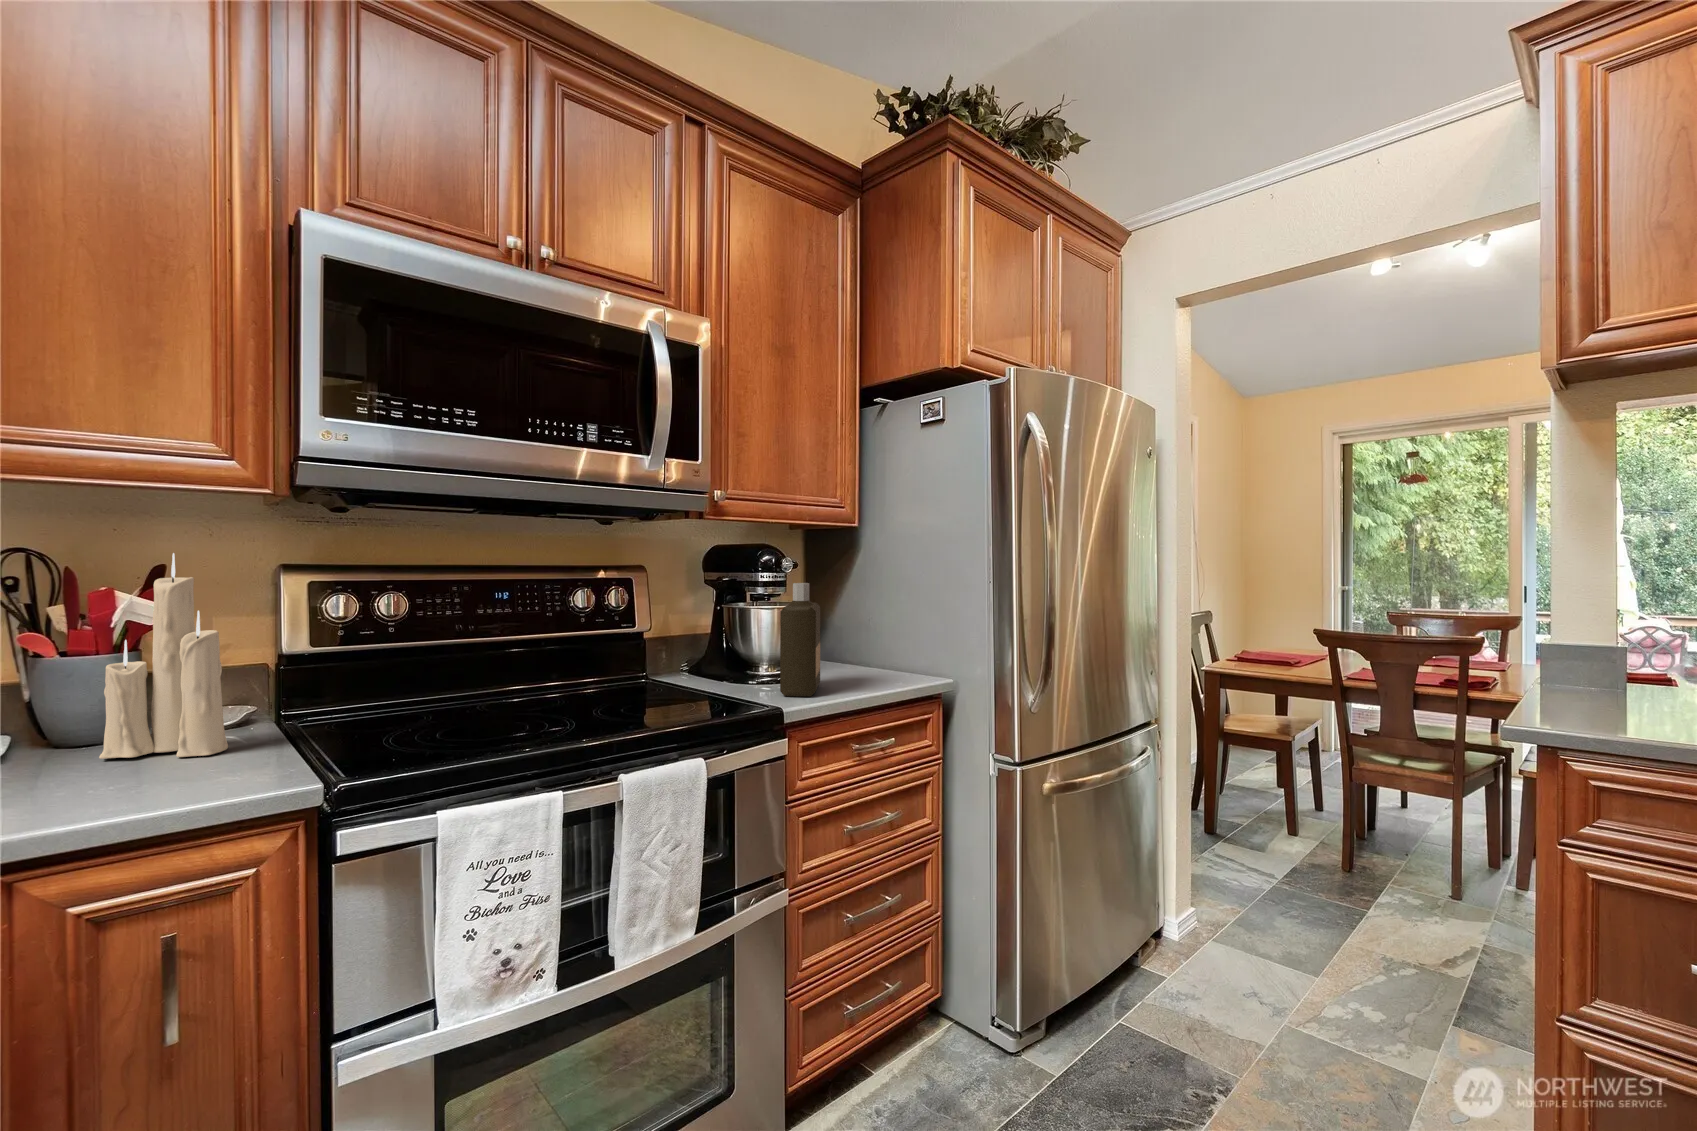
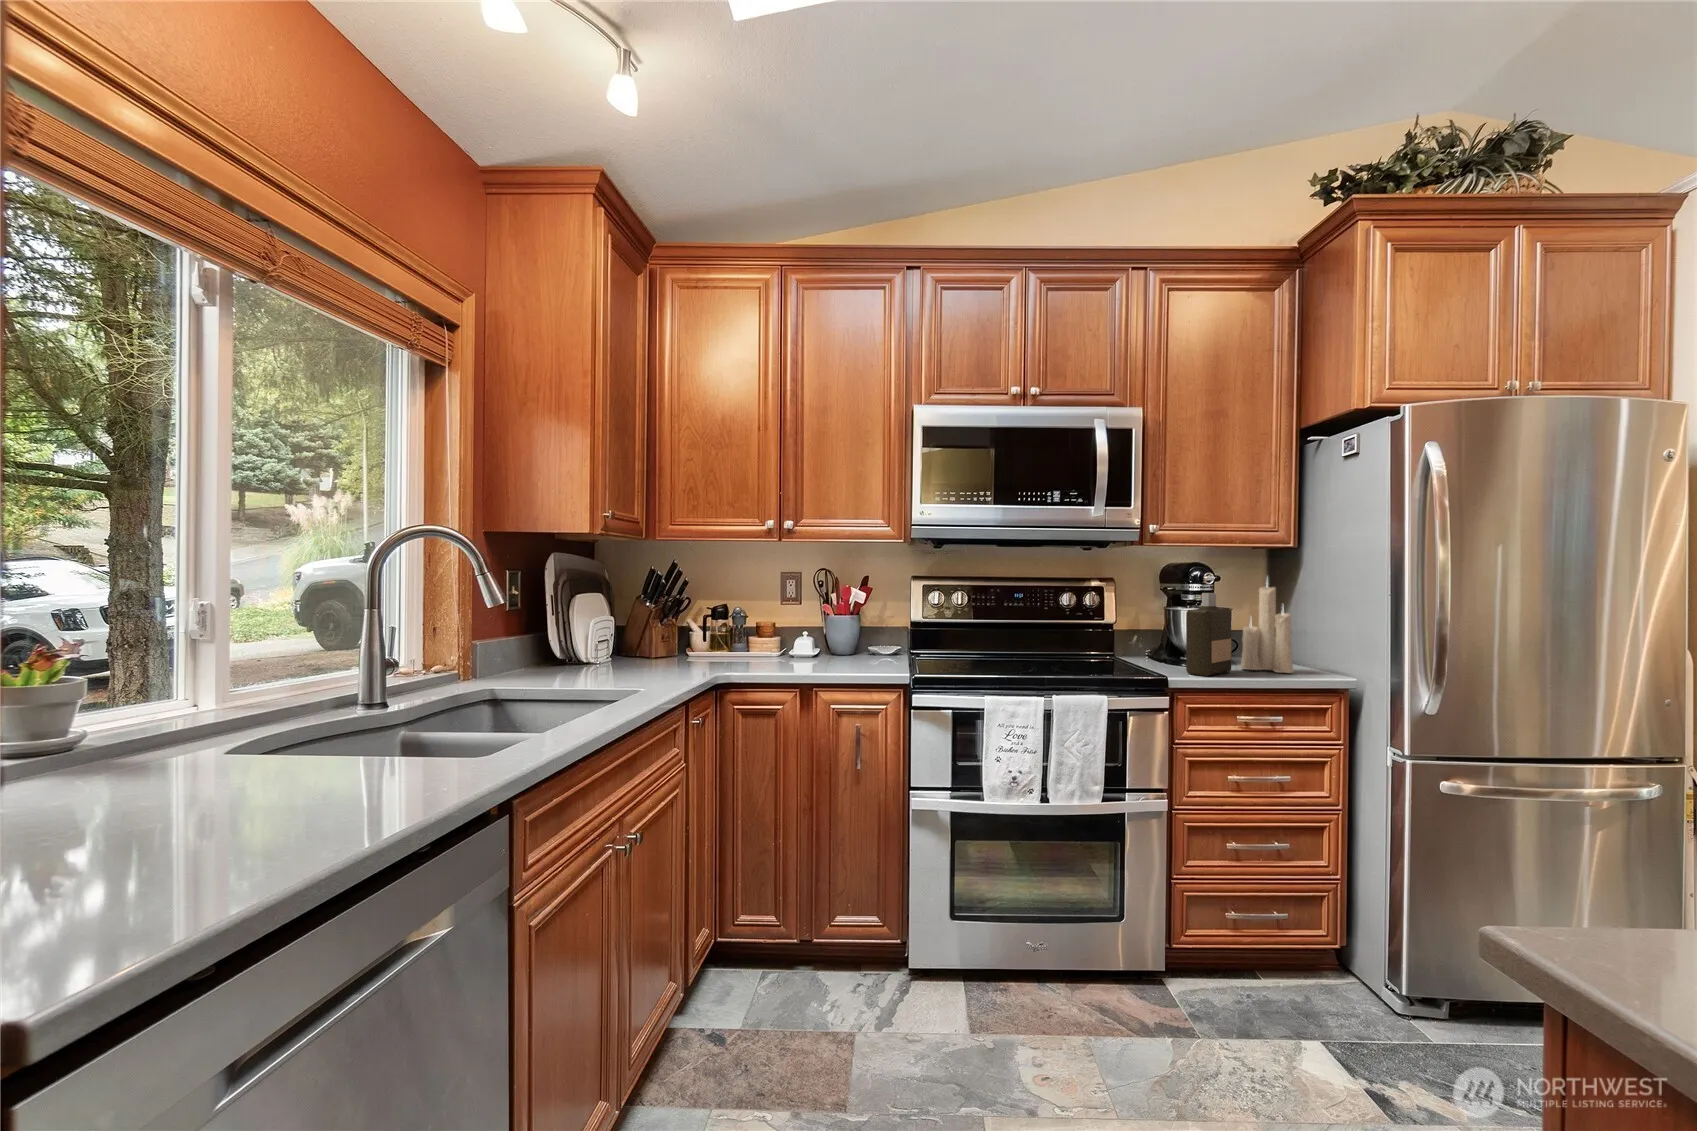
candle: present [99,553,228,759] -> present [1241,583,1294,673]

